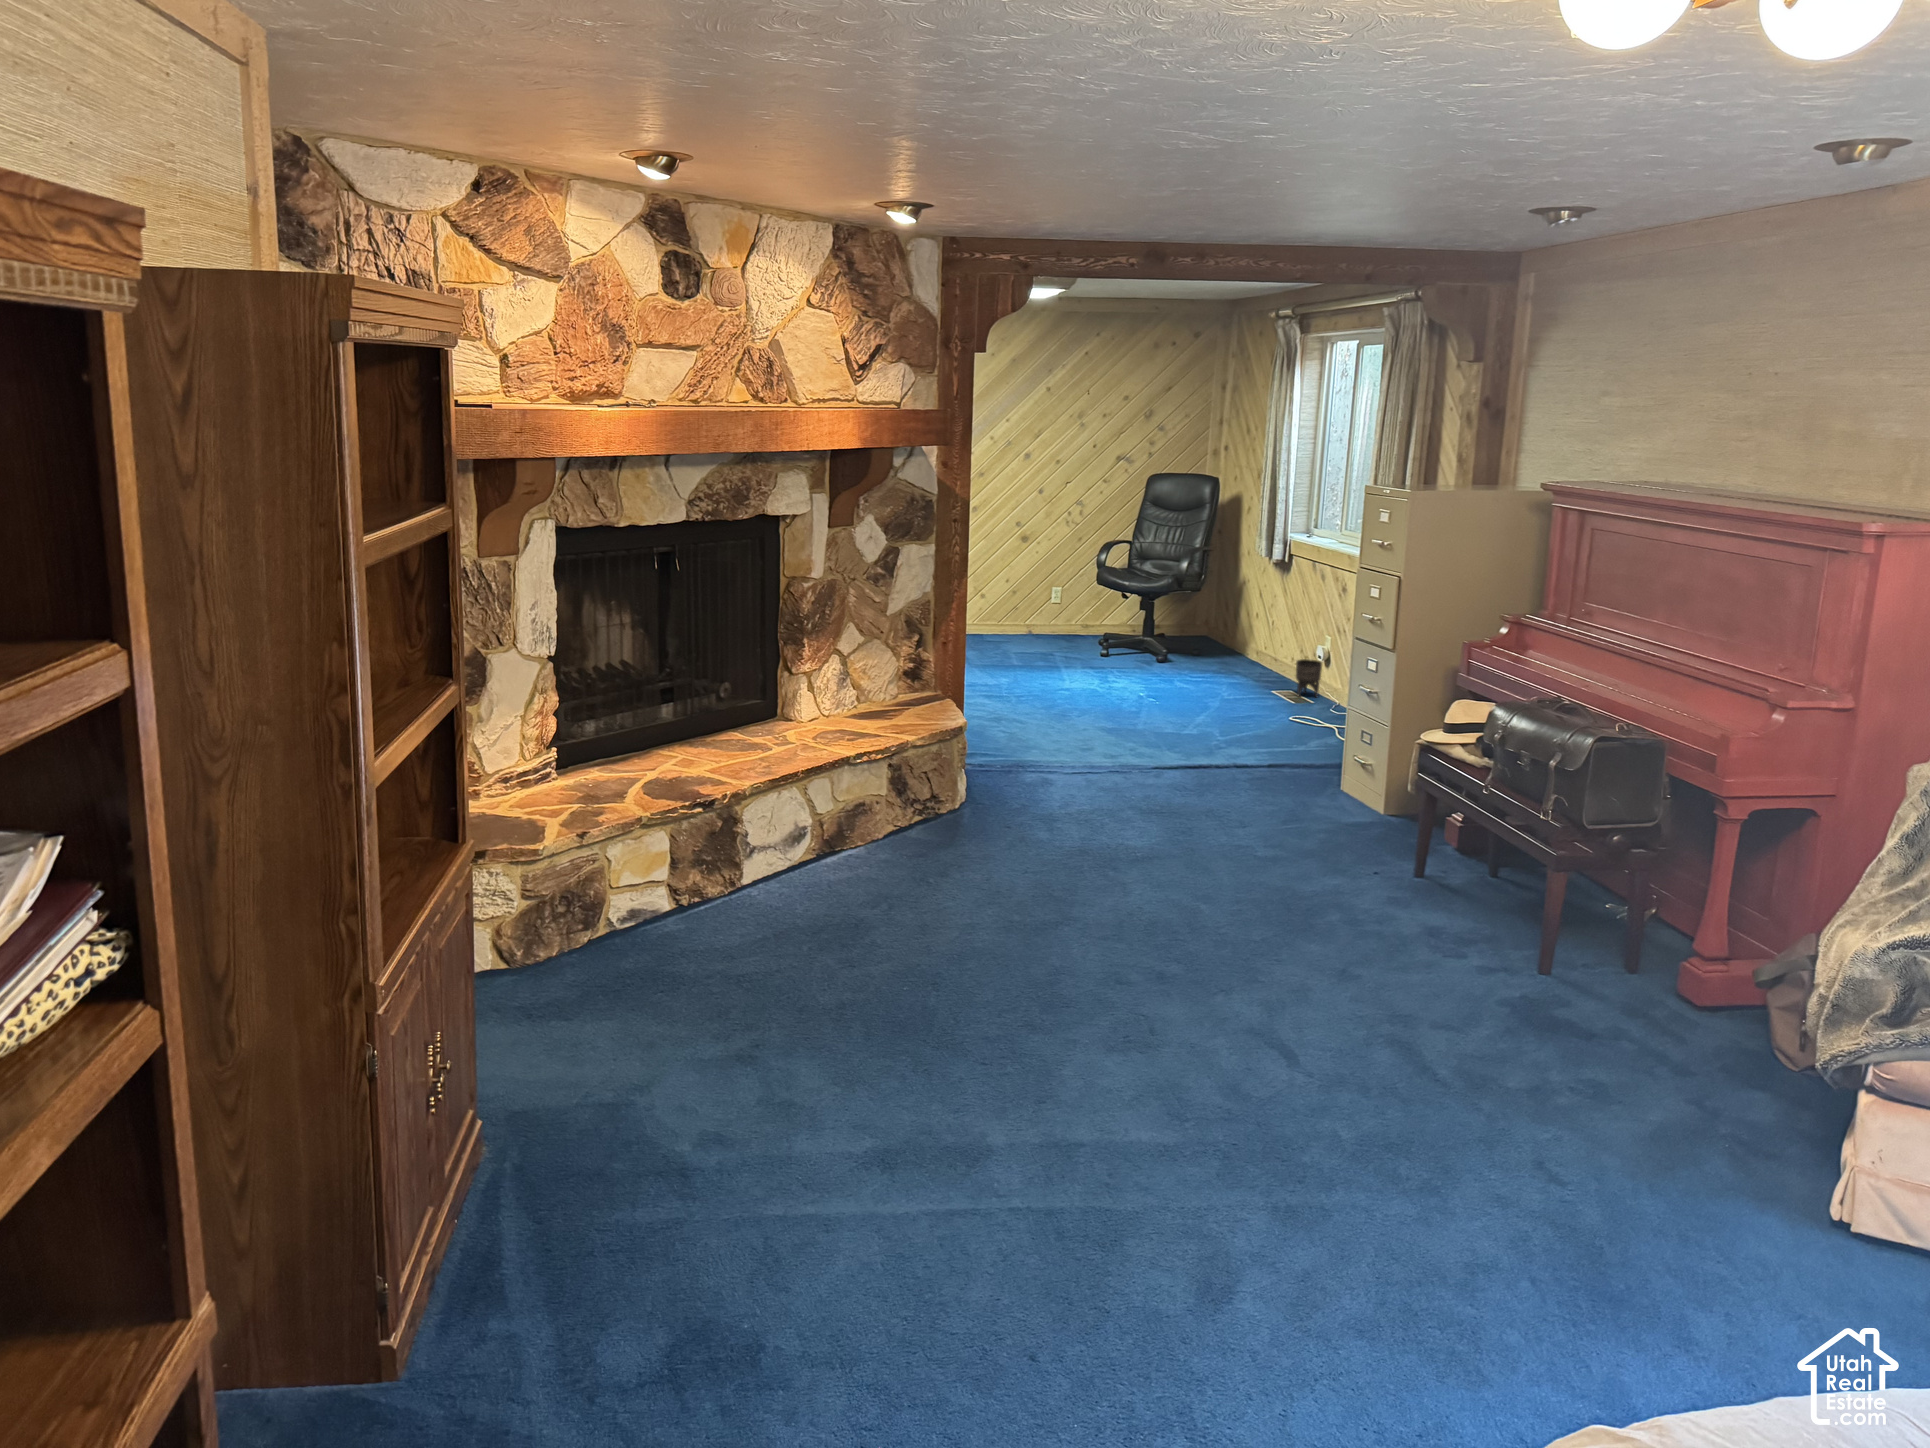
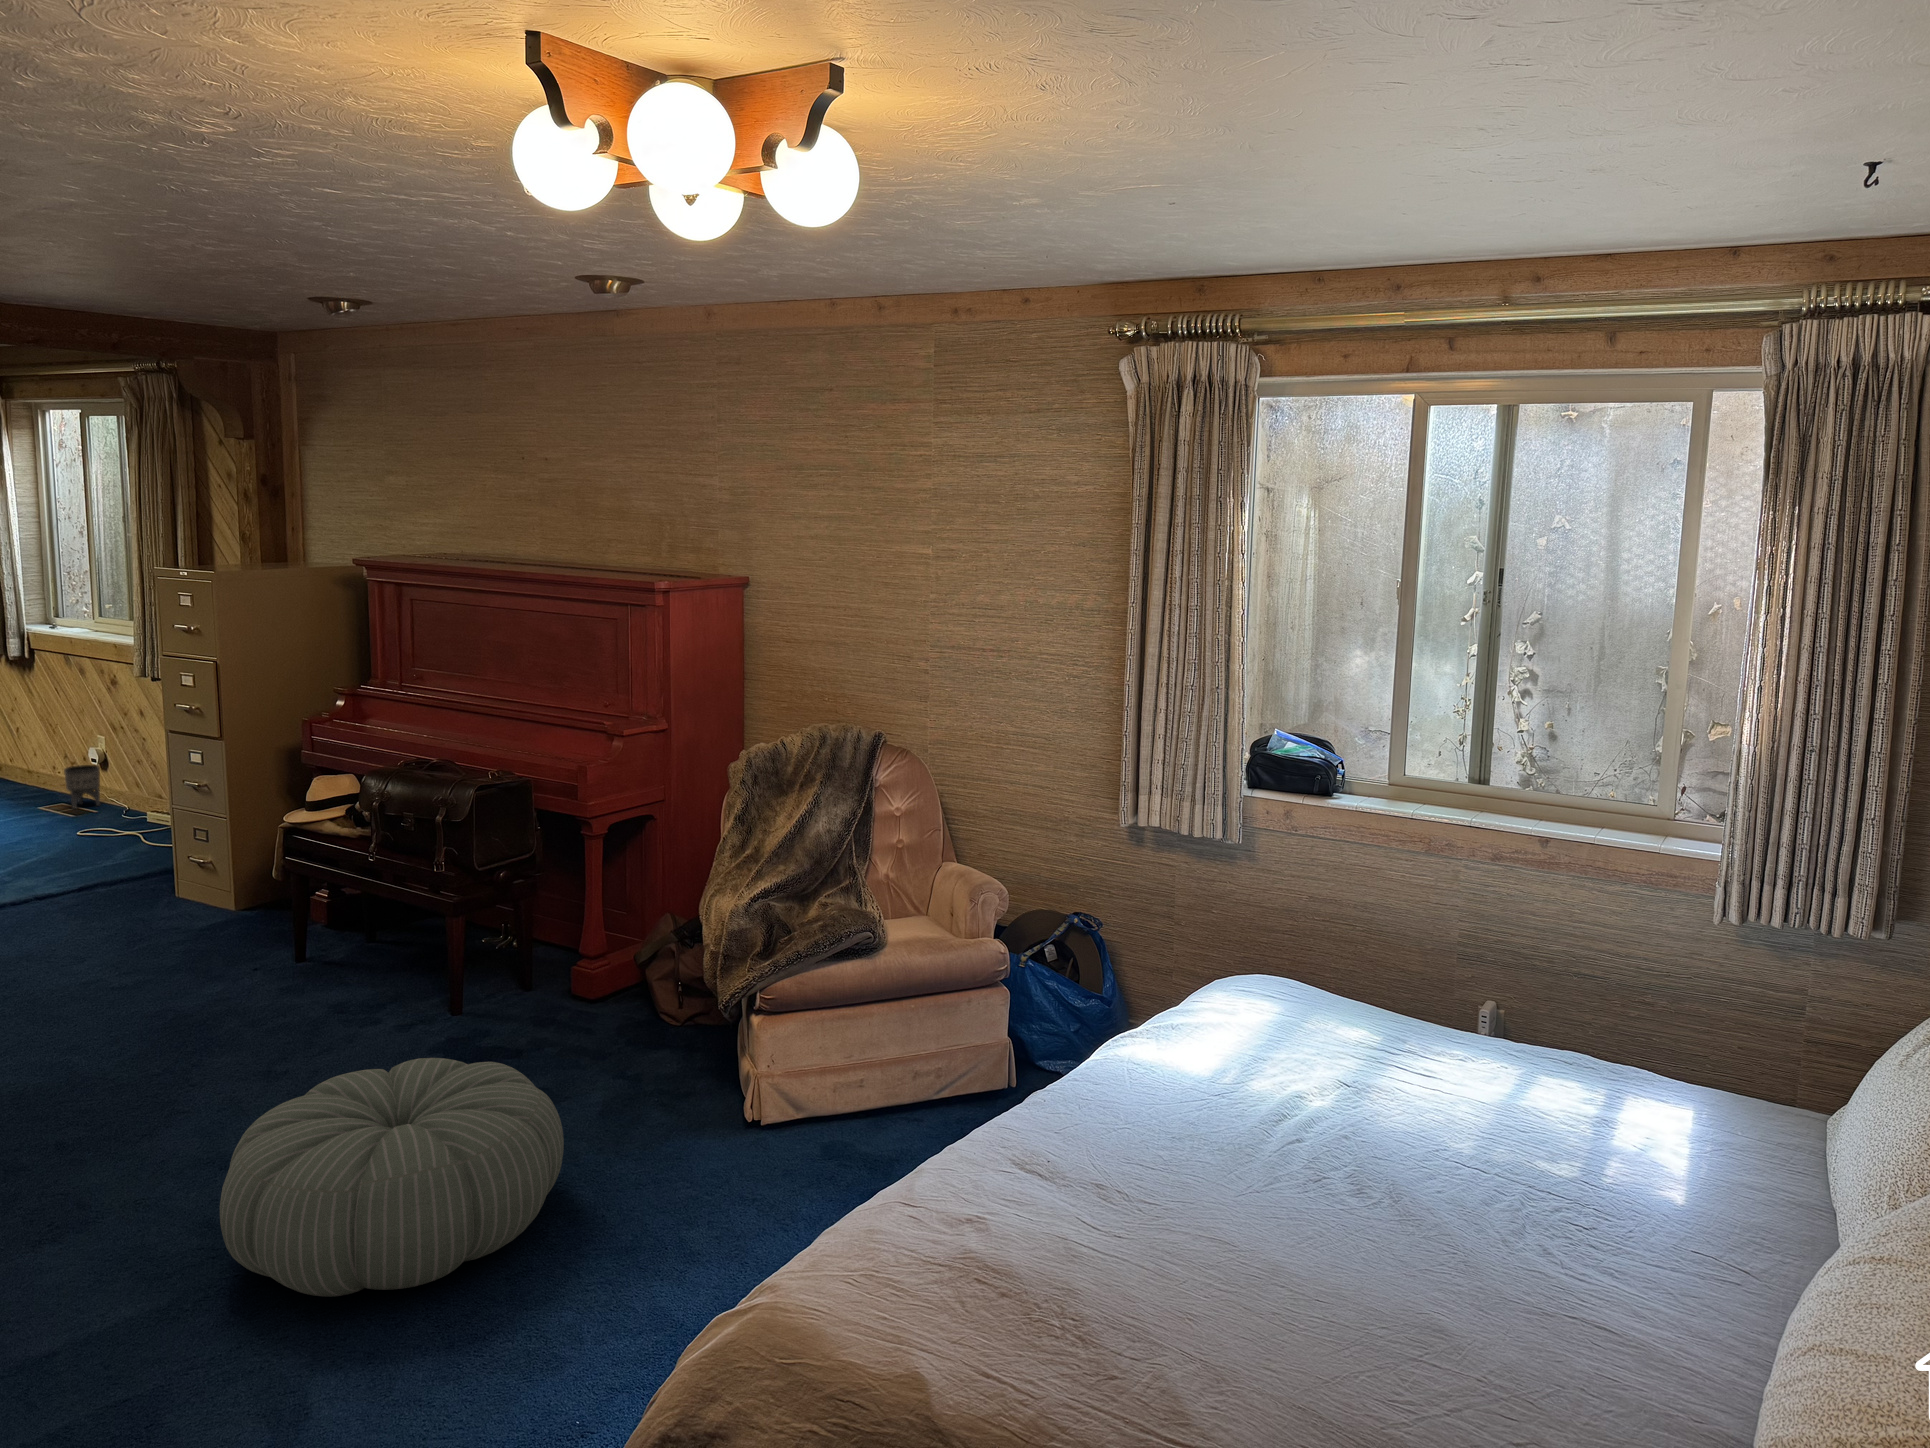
pouf: none [1249,975,1567,1195] -> present [220,1058,564,1297]

